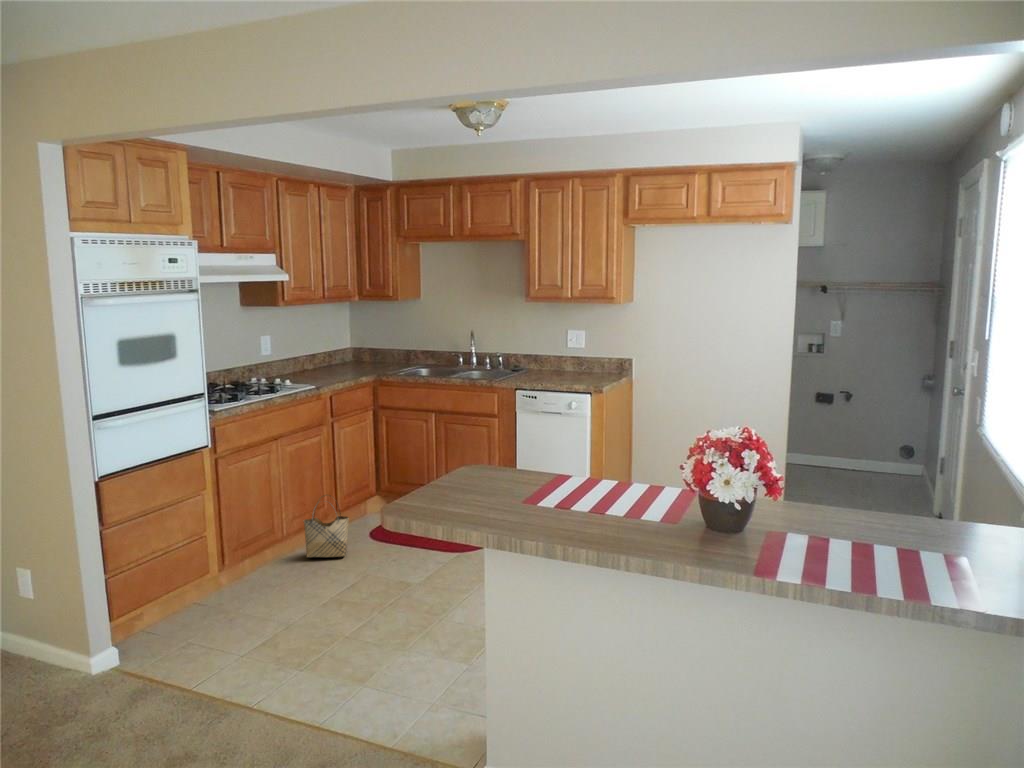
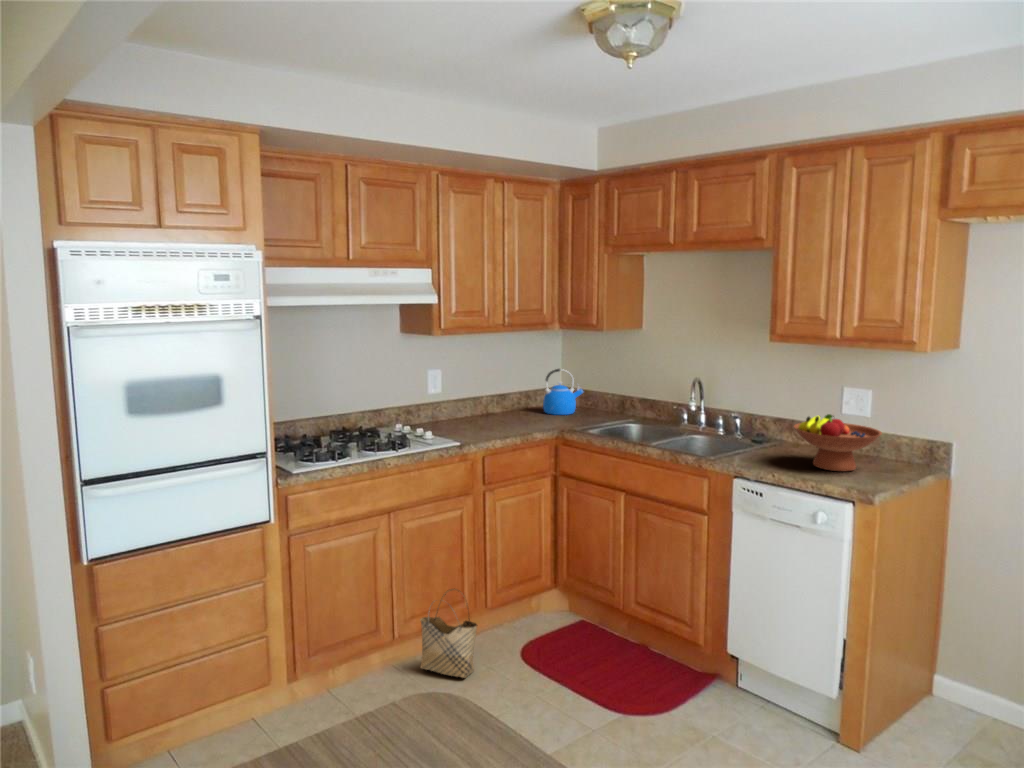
kettle: none [346,332,377,368] -> present [543,369,583,415]
fruit bowl: none [547,346,598,380] -> present [794,414,882,471]

